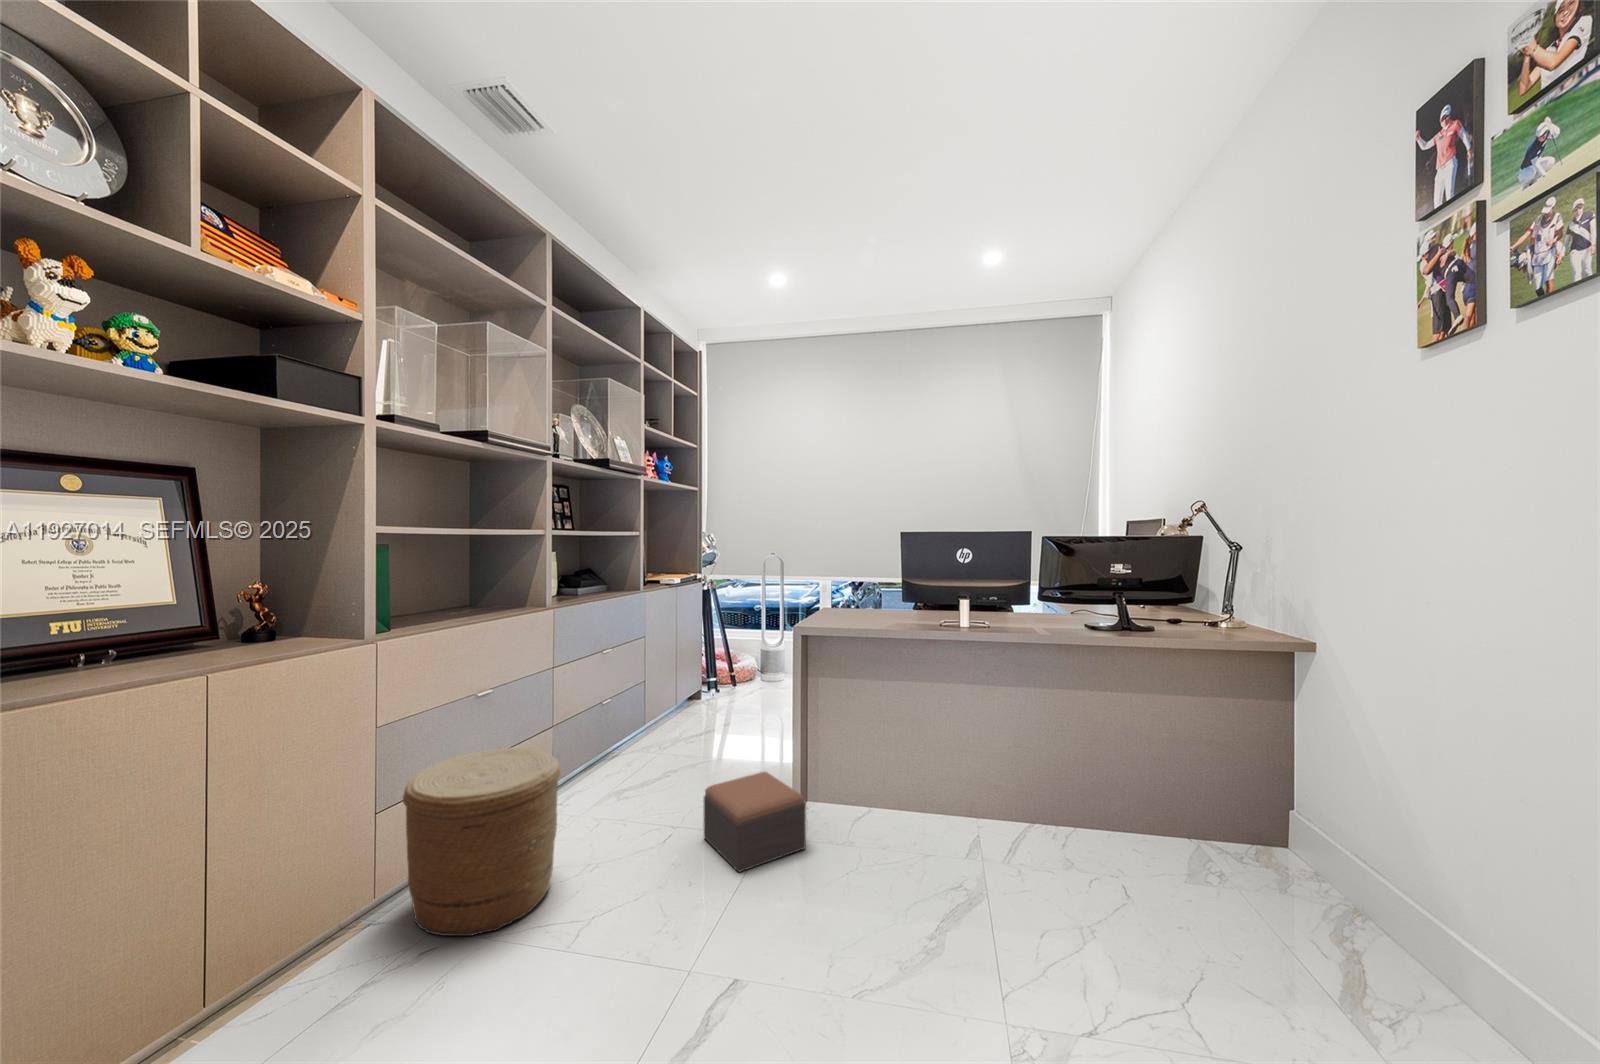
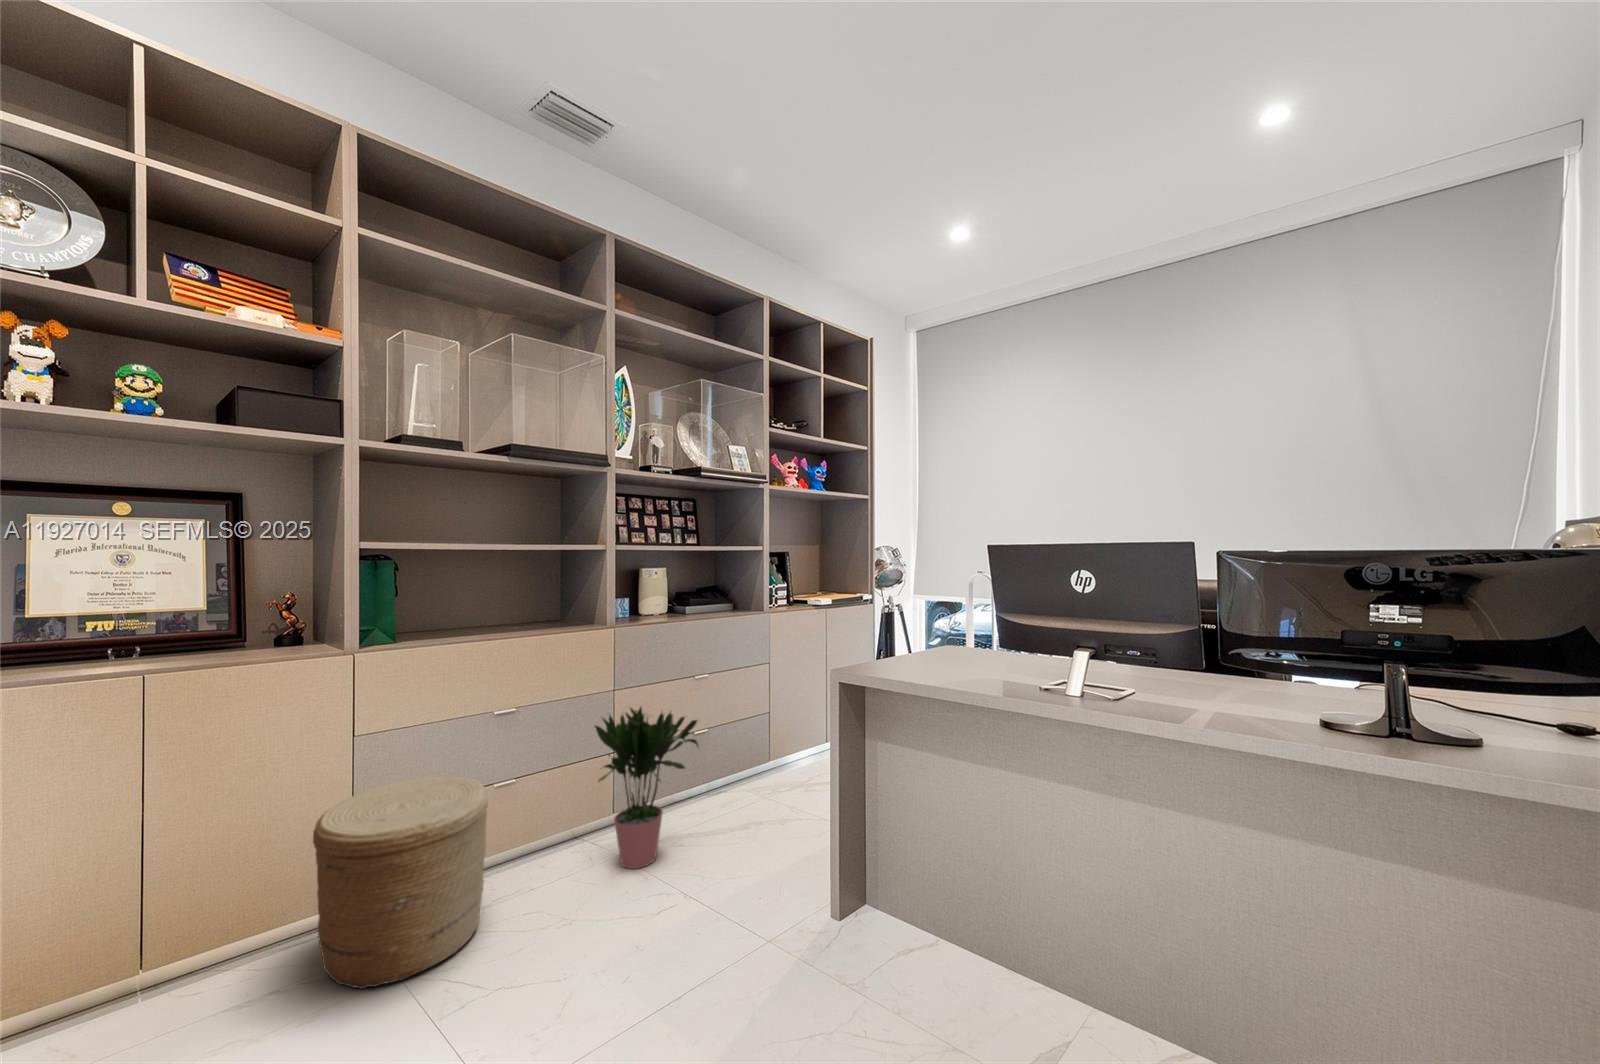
potted plant: none [564,662,666,809] -> present [595,707,698,869]
footstool: present [704,772,806,872] -> none [622,884,750,1030]

